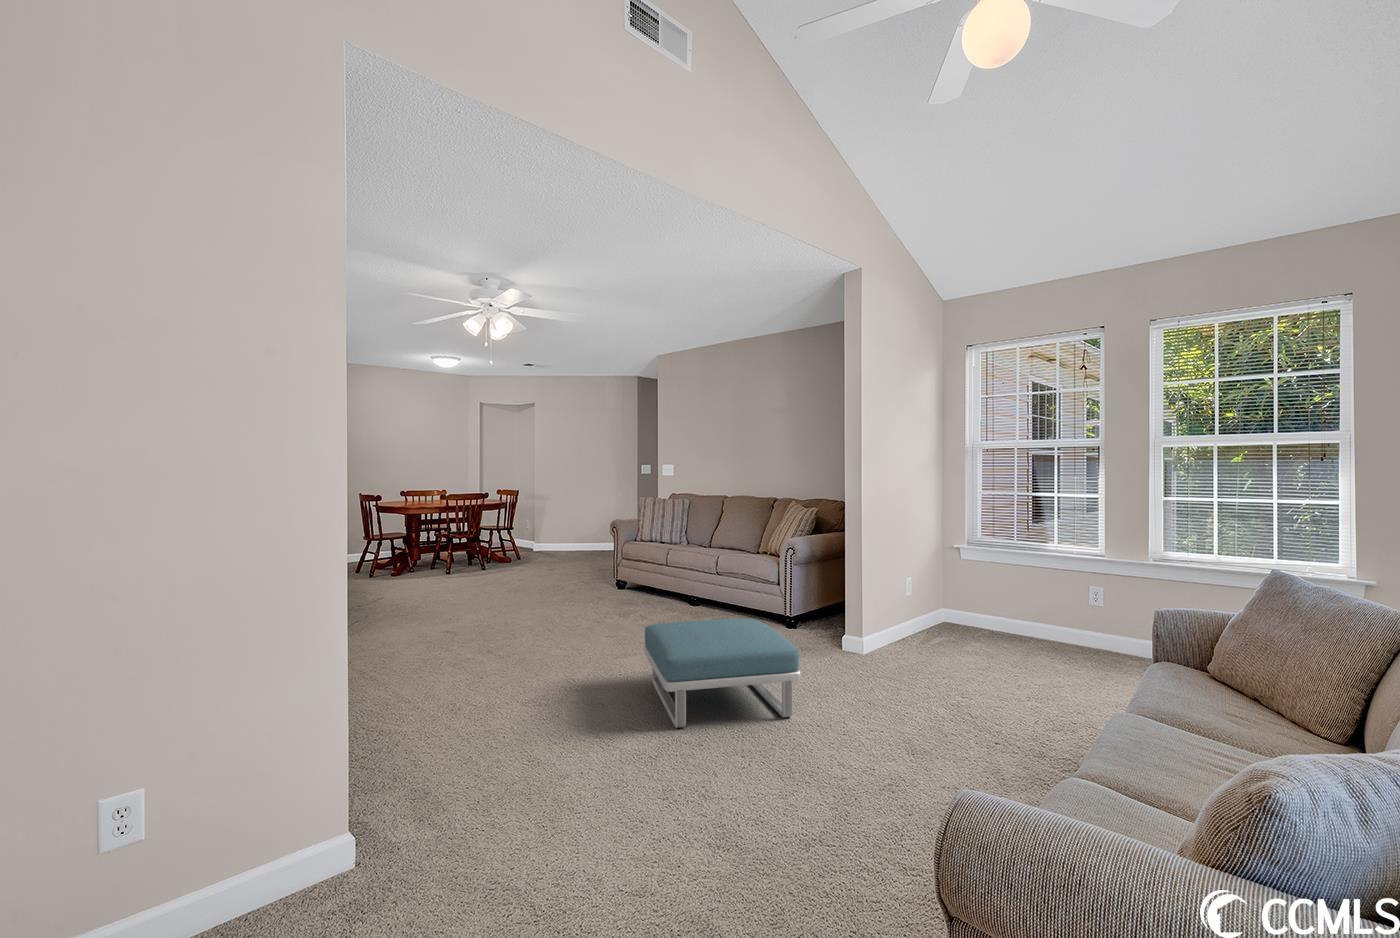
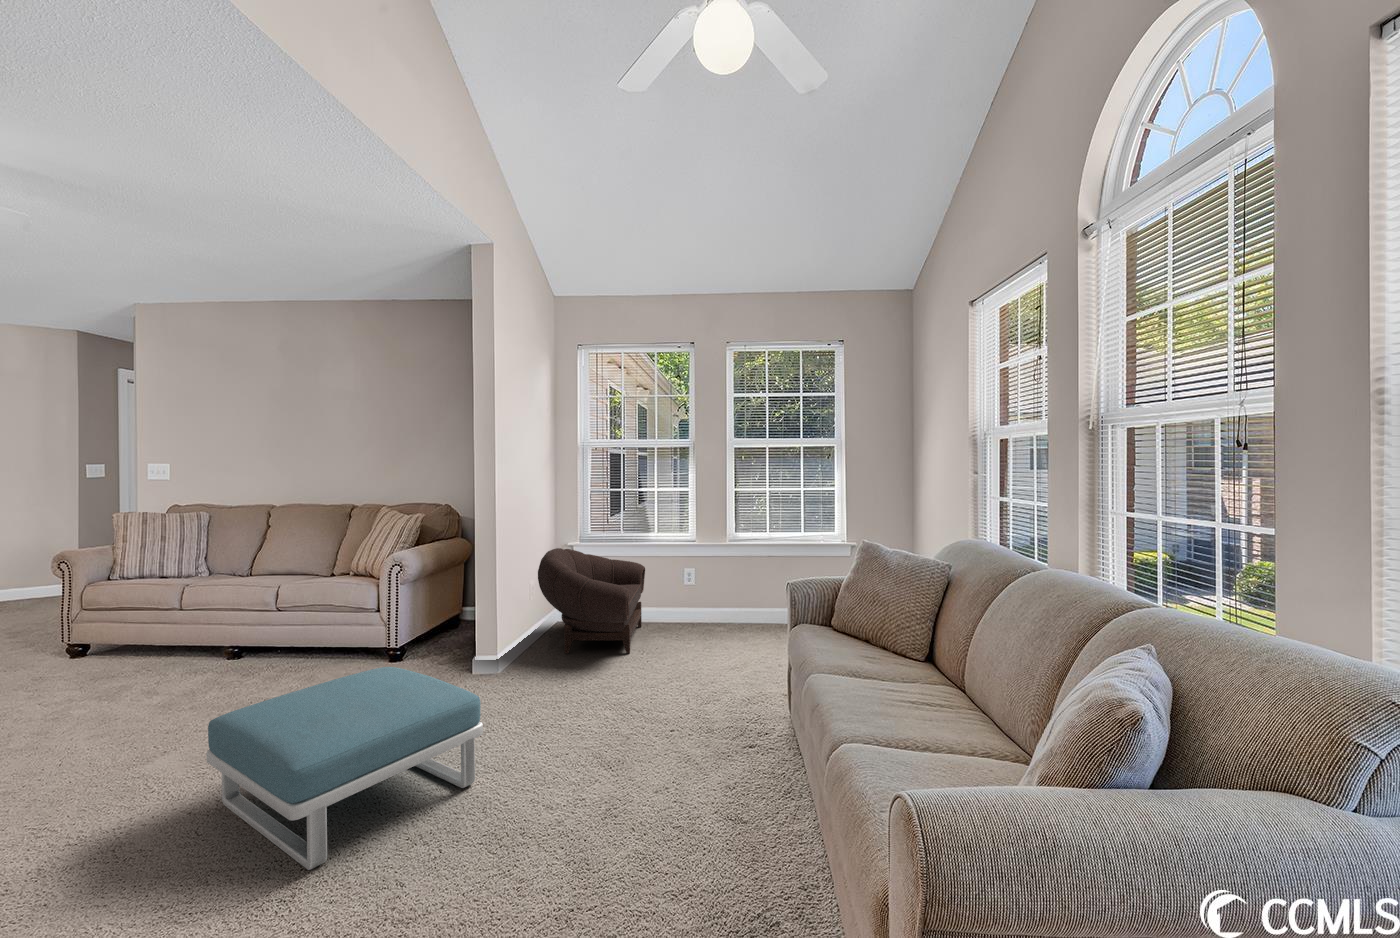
armchair: none [908,549,1039,665] -> present [538,548,645,653]

